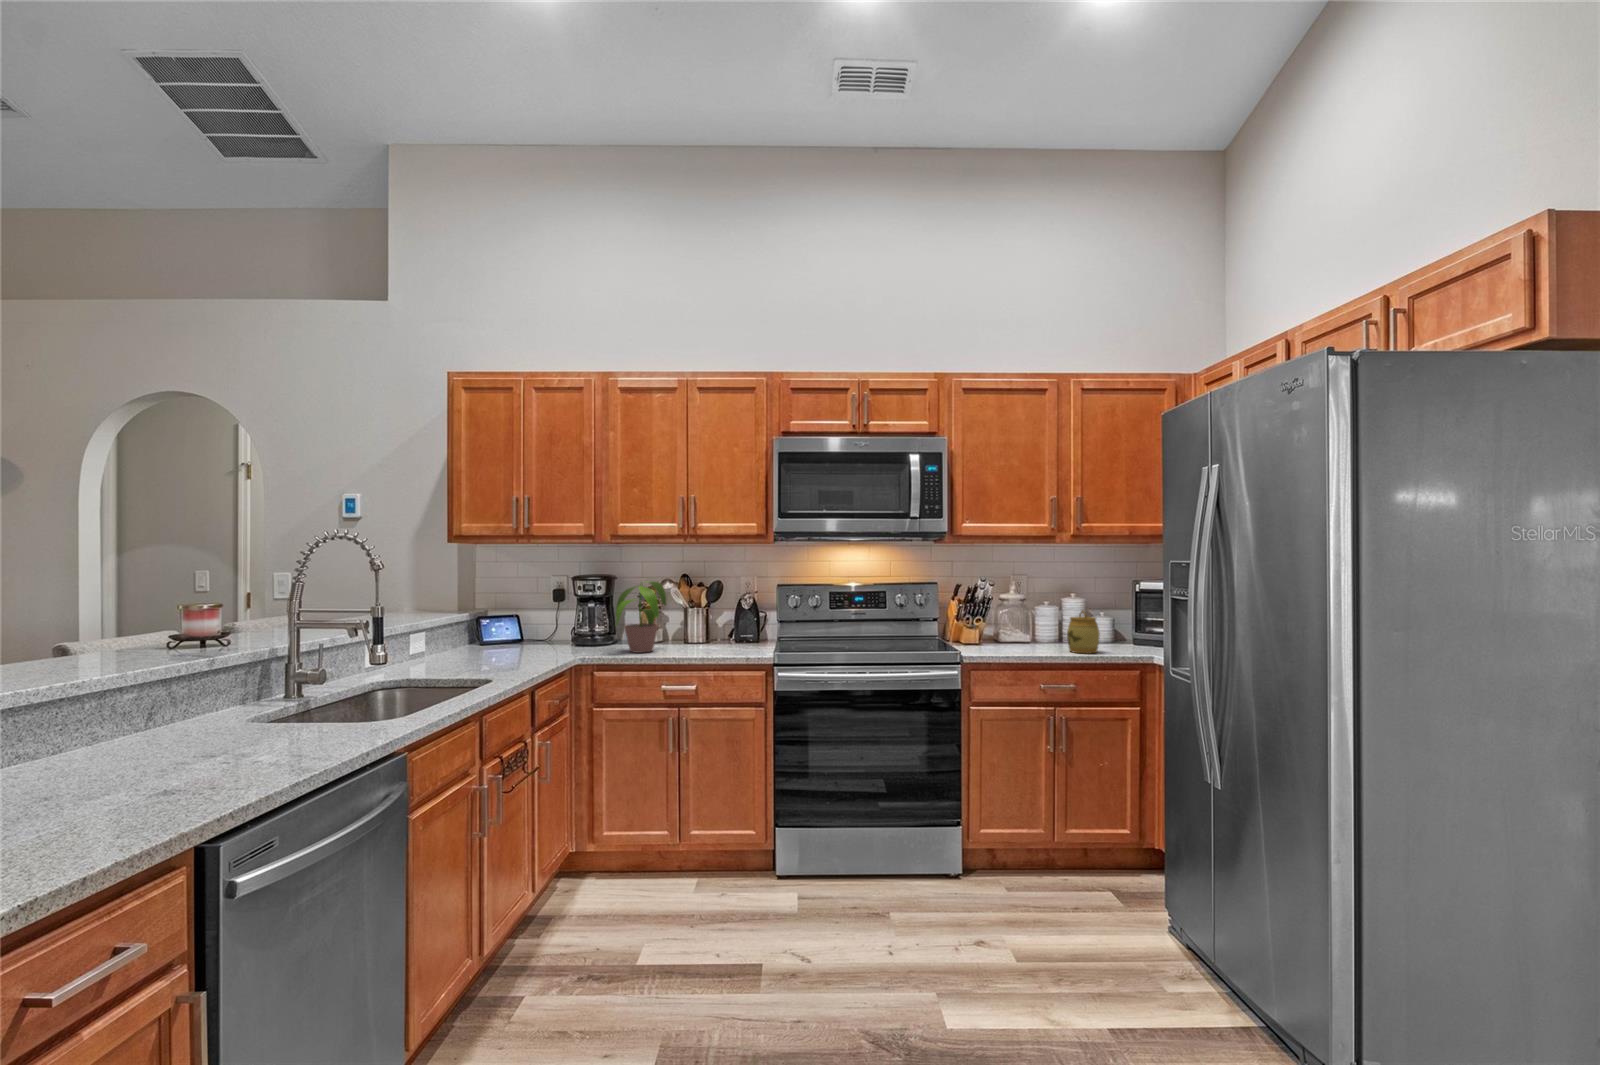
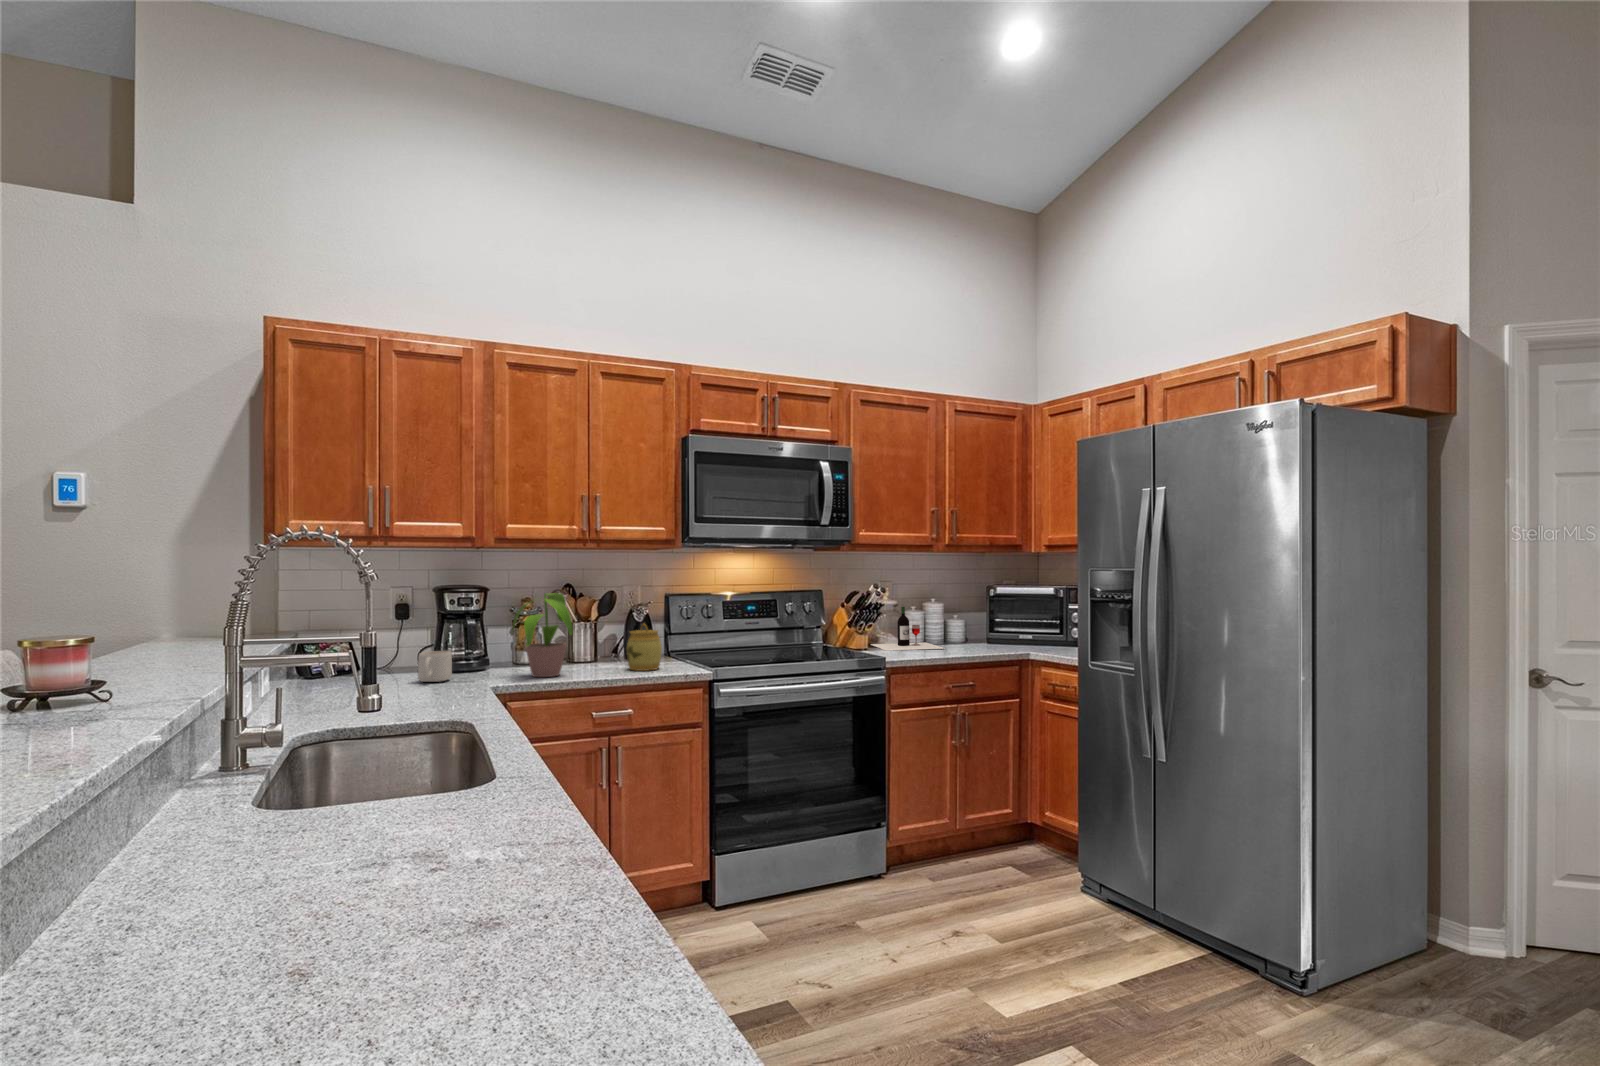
wine bottle: none [998,601,1066,647] -> present [871,607,943,650]
jar: present [1067,611,1100,653] -> present [626,623,662,671]
mug: none [542,626,571,651] -> present [418,651,452,682]

